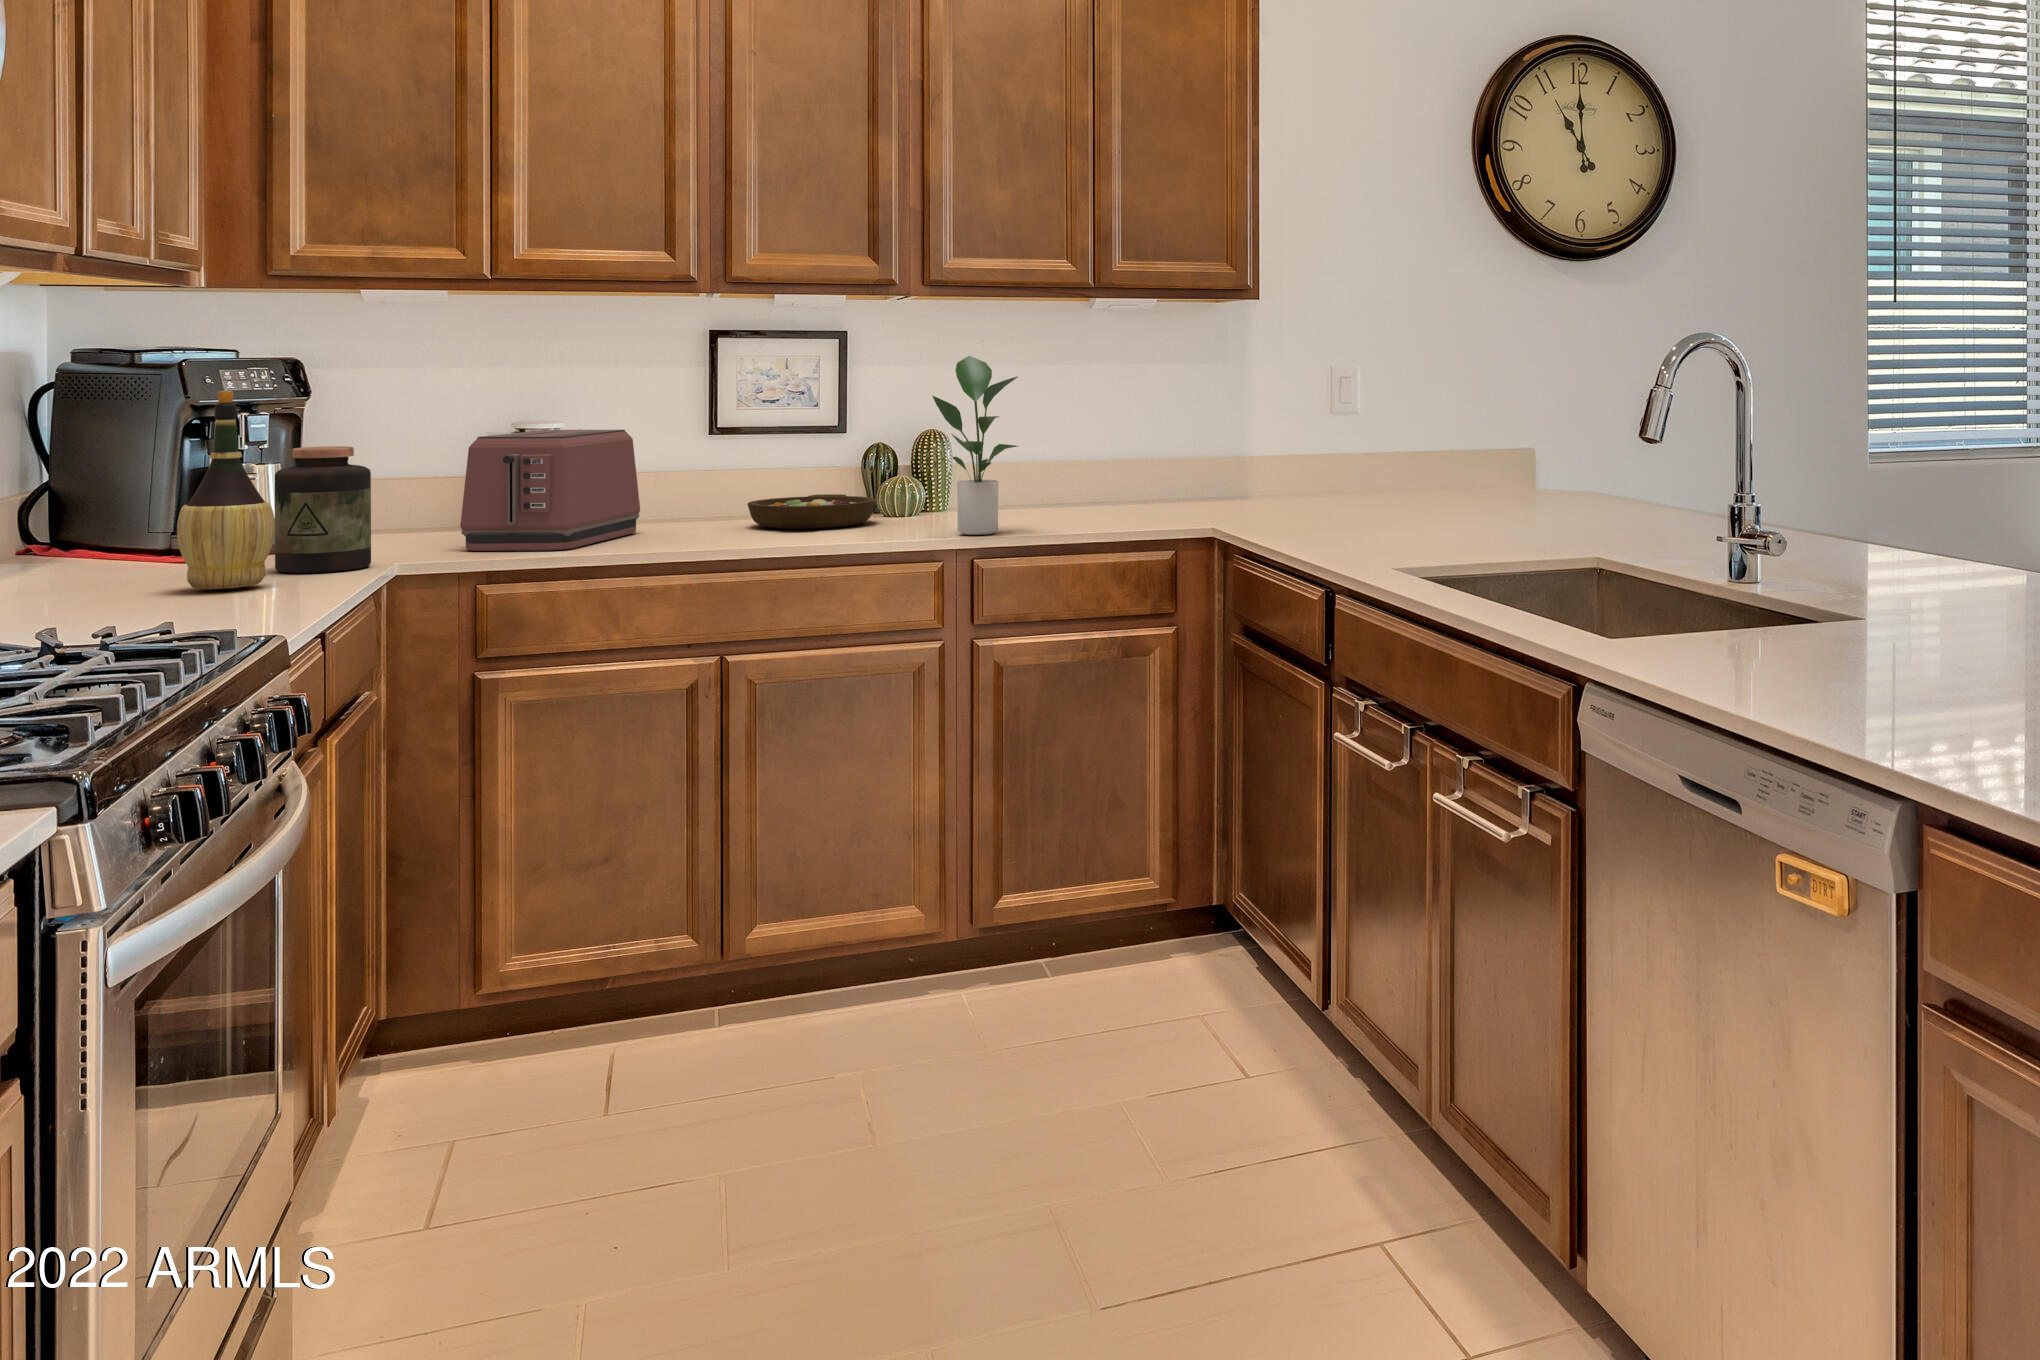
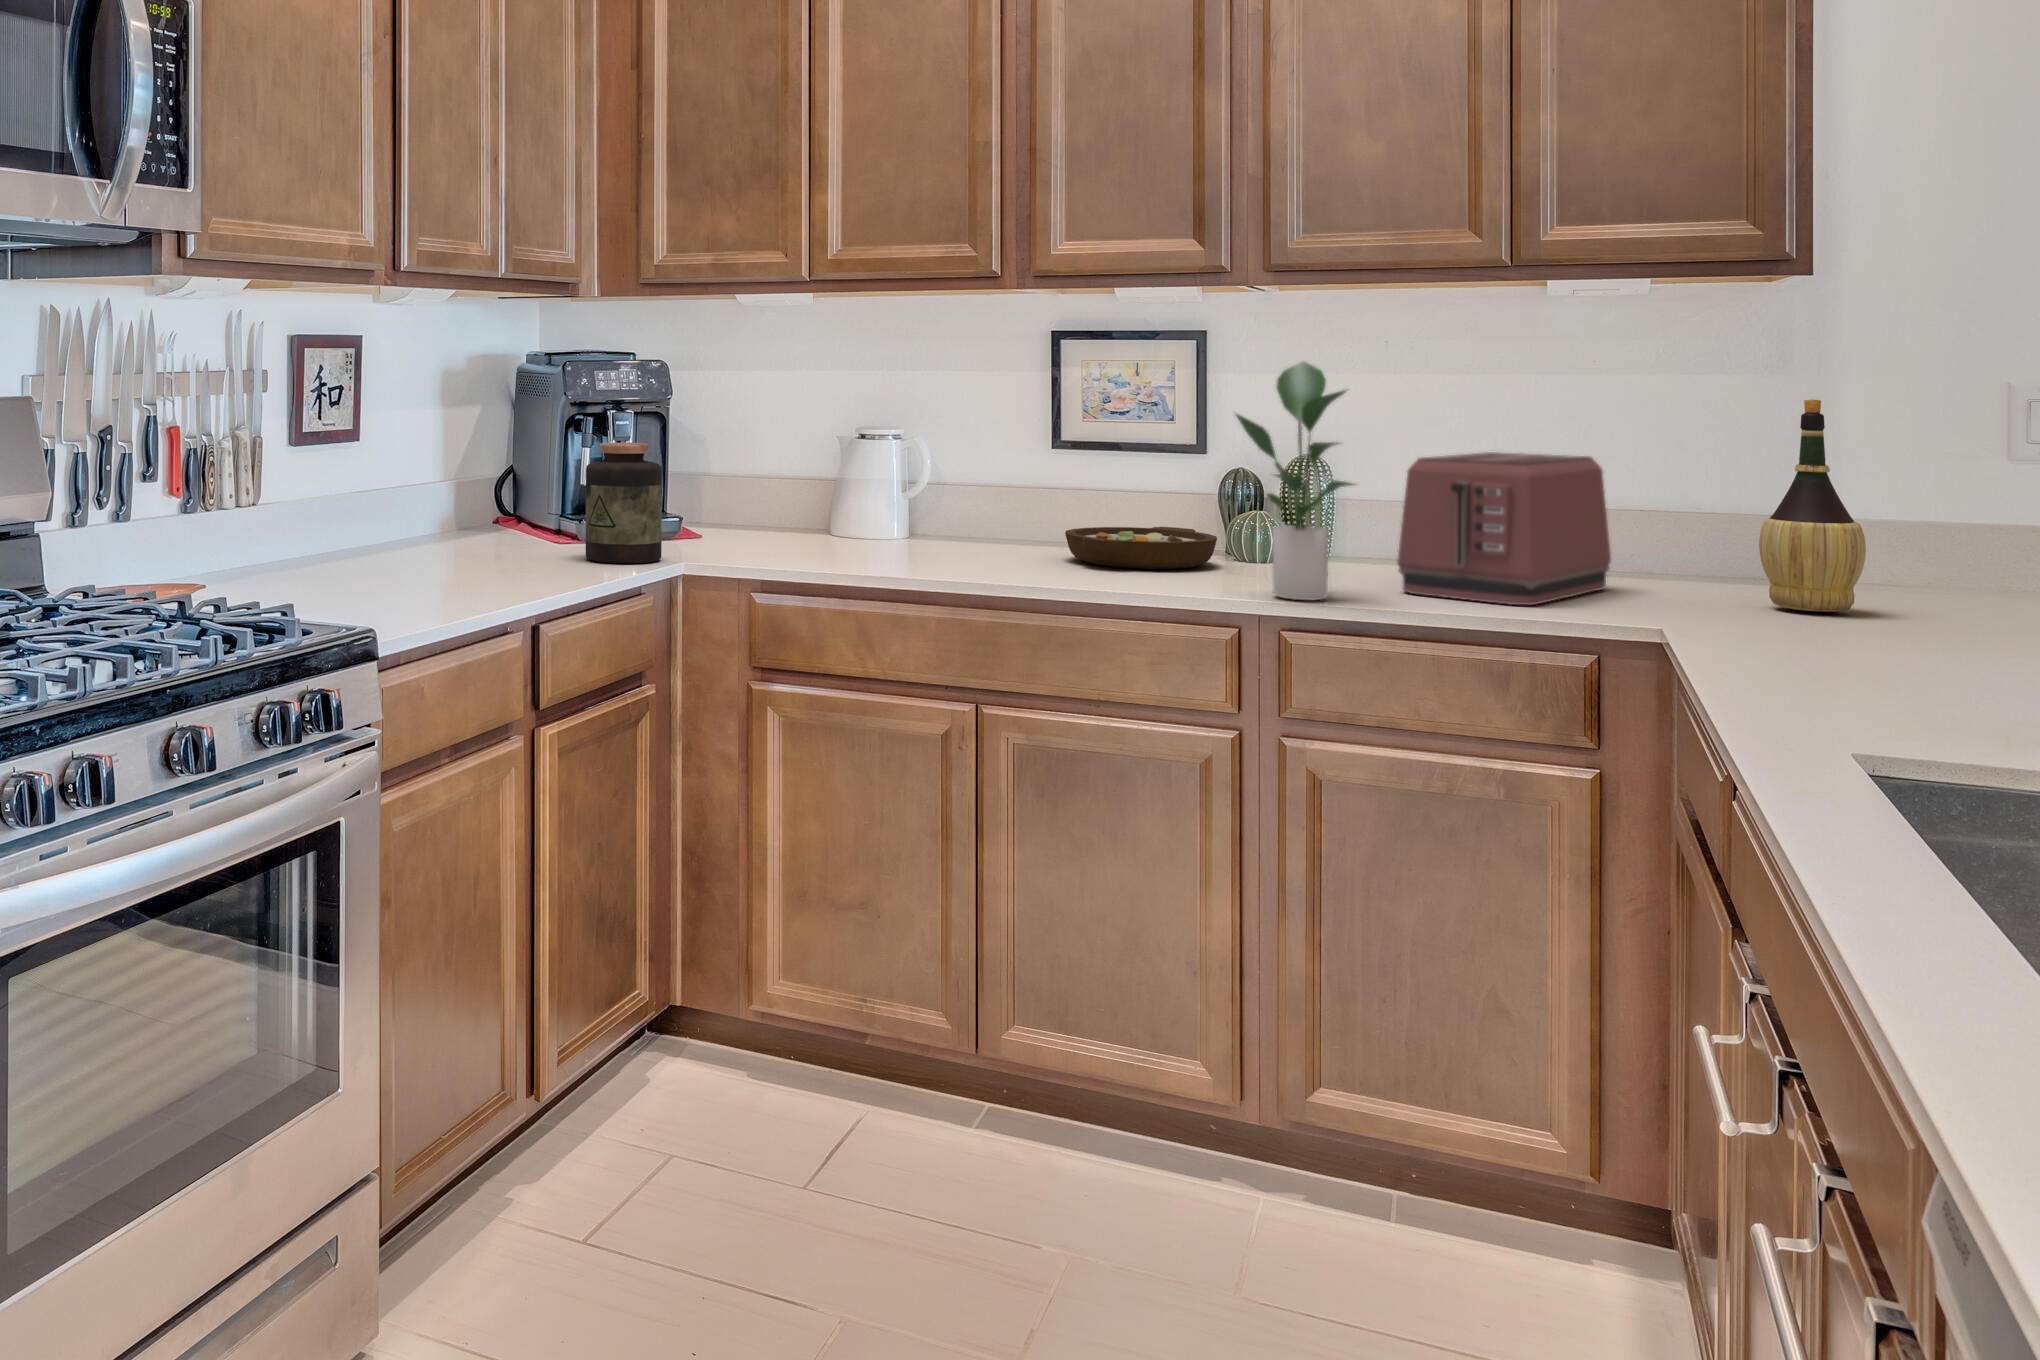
wine bottle: present [177,390,275,589] -> present [1759,399,1866,612]
toaster: present [460,430,640,551] -> present [1397,452,1611,605]

